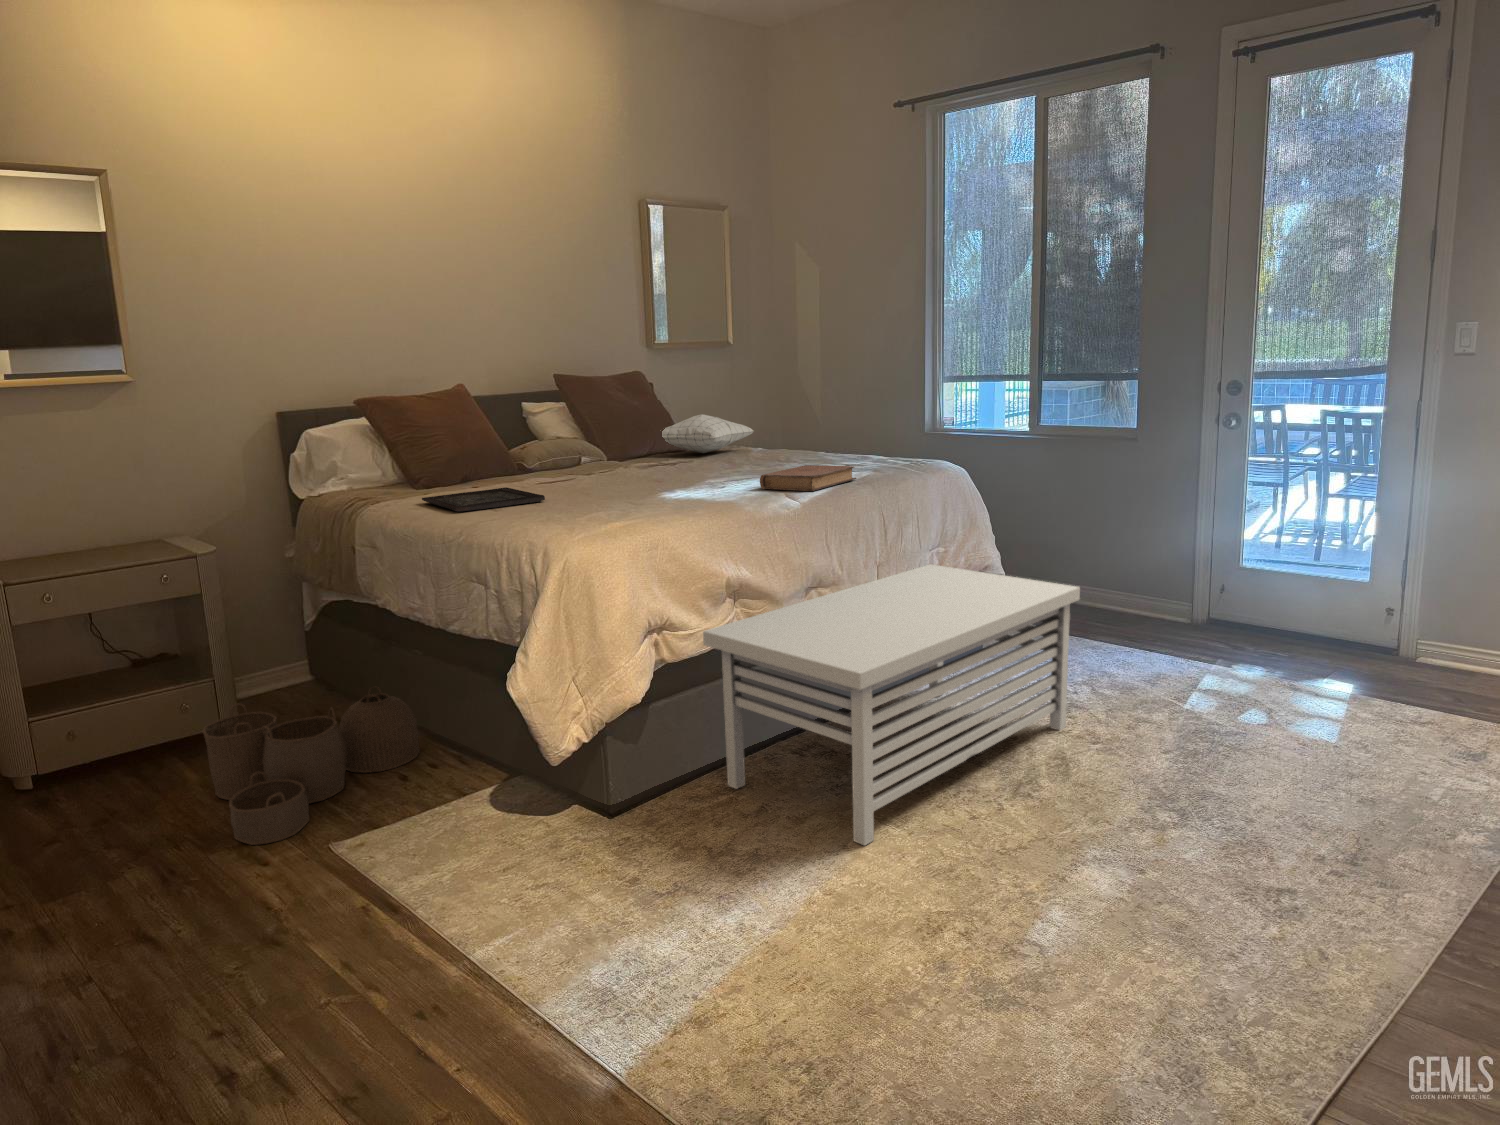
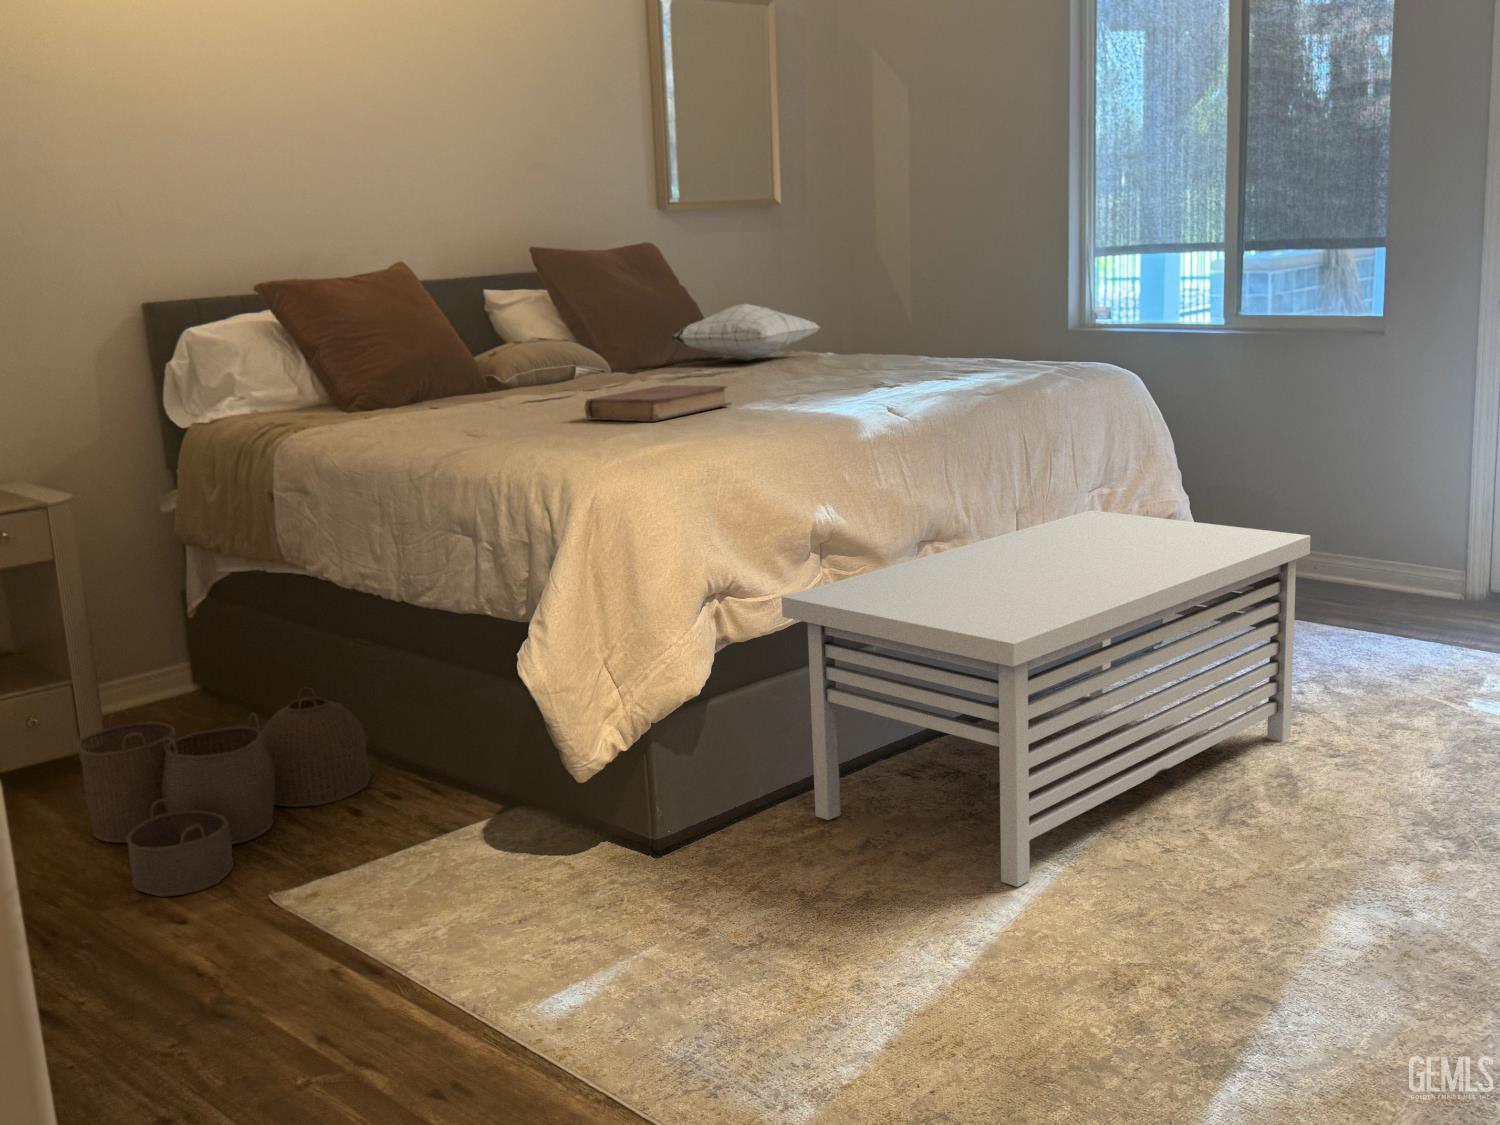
book: present [760,465,856,491] -> present [585,385,731,421]
tray: present [422,487,545,512] -> none [366,406,543,437]

